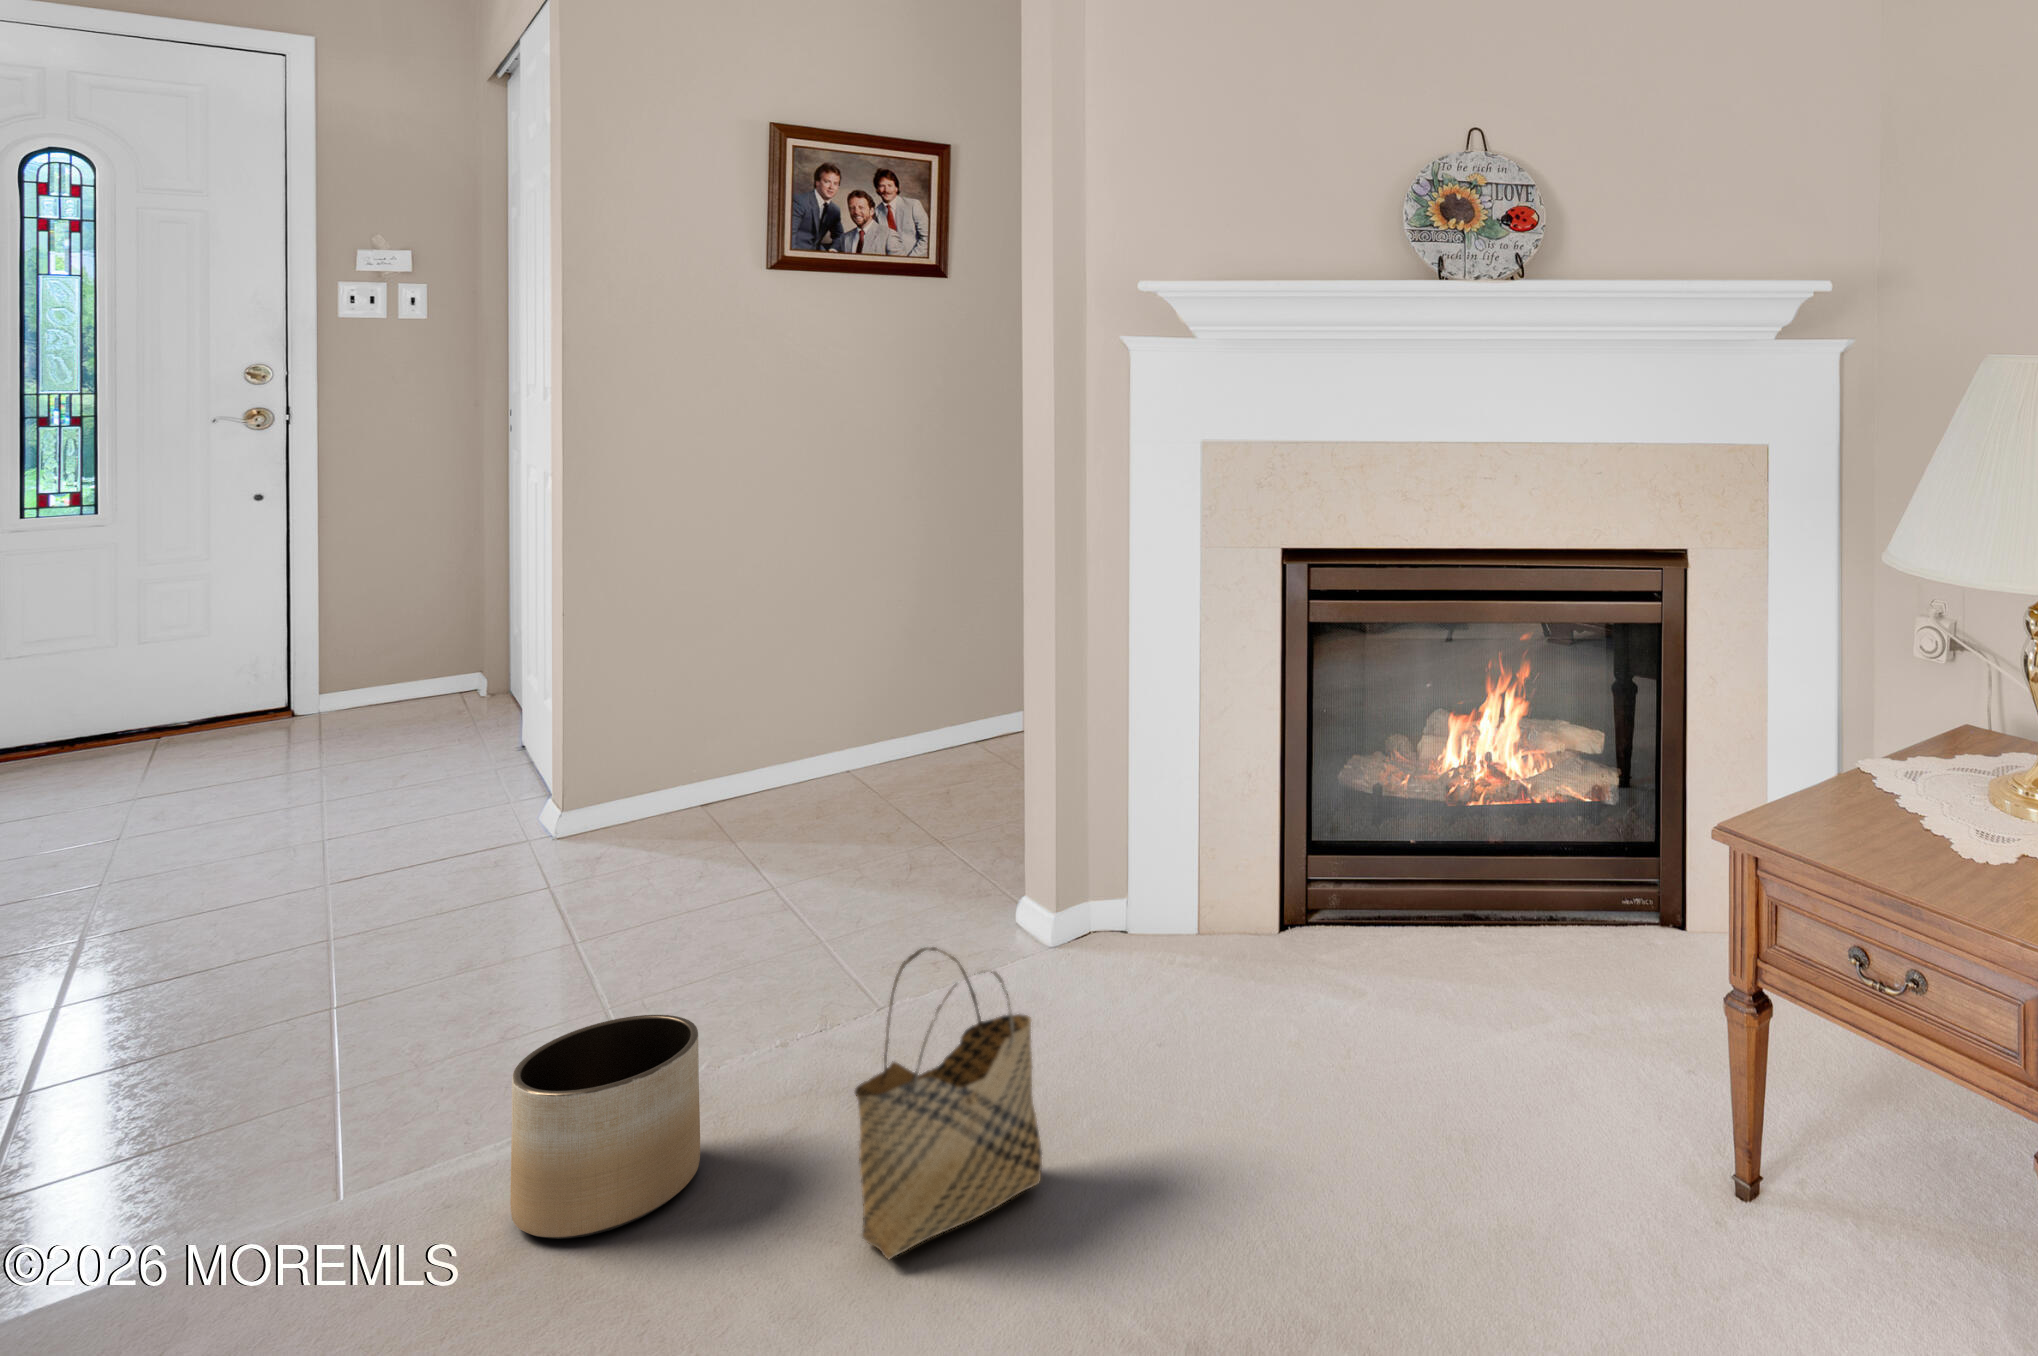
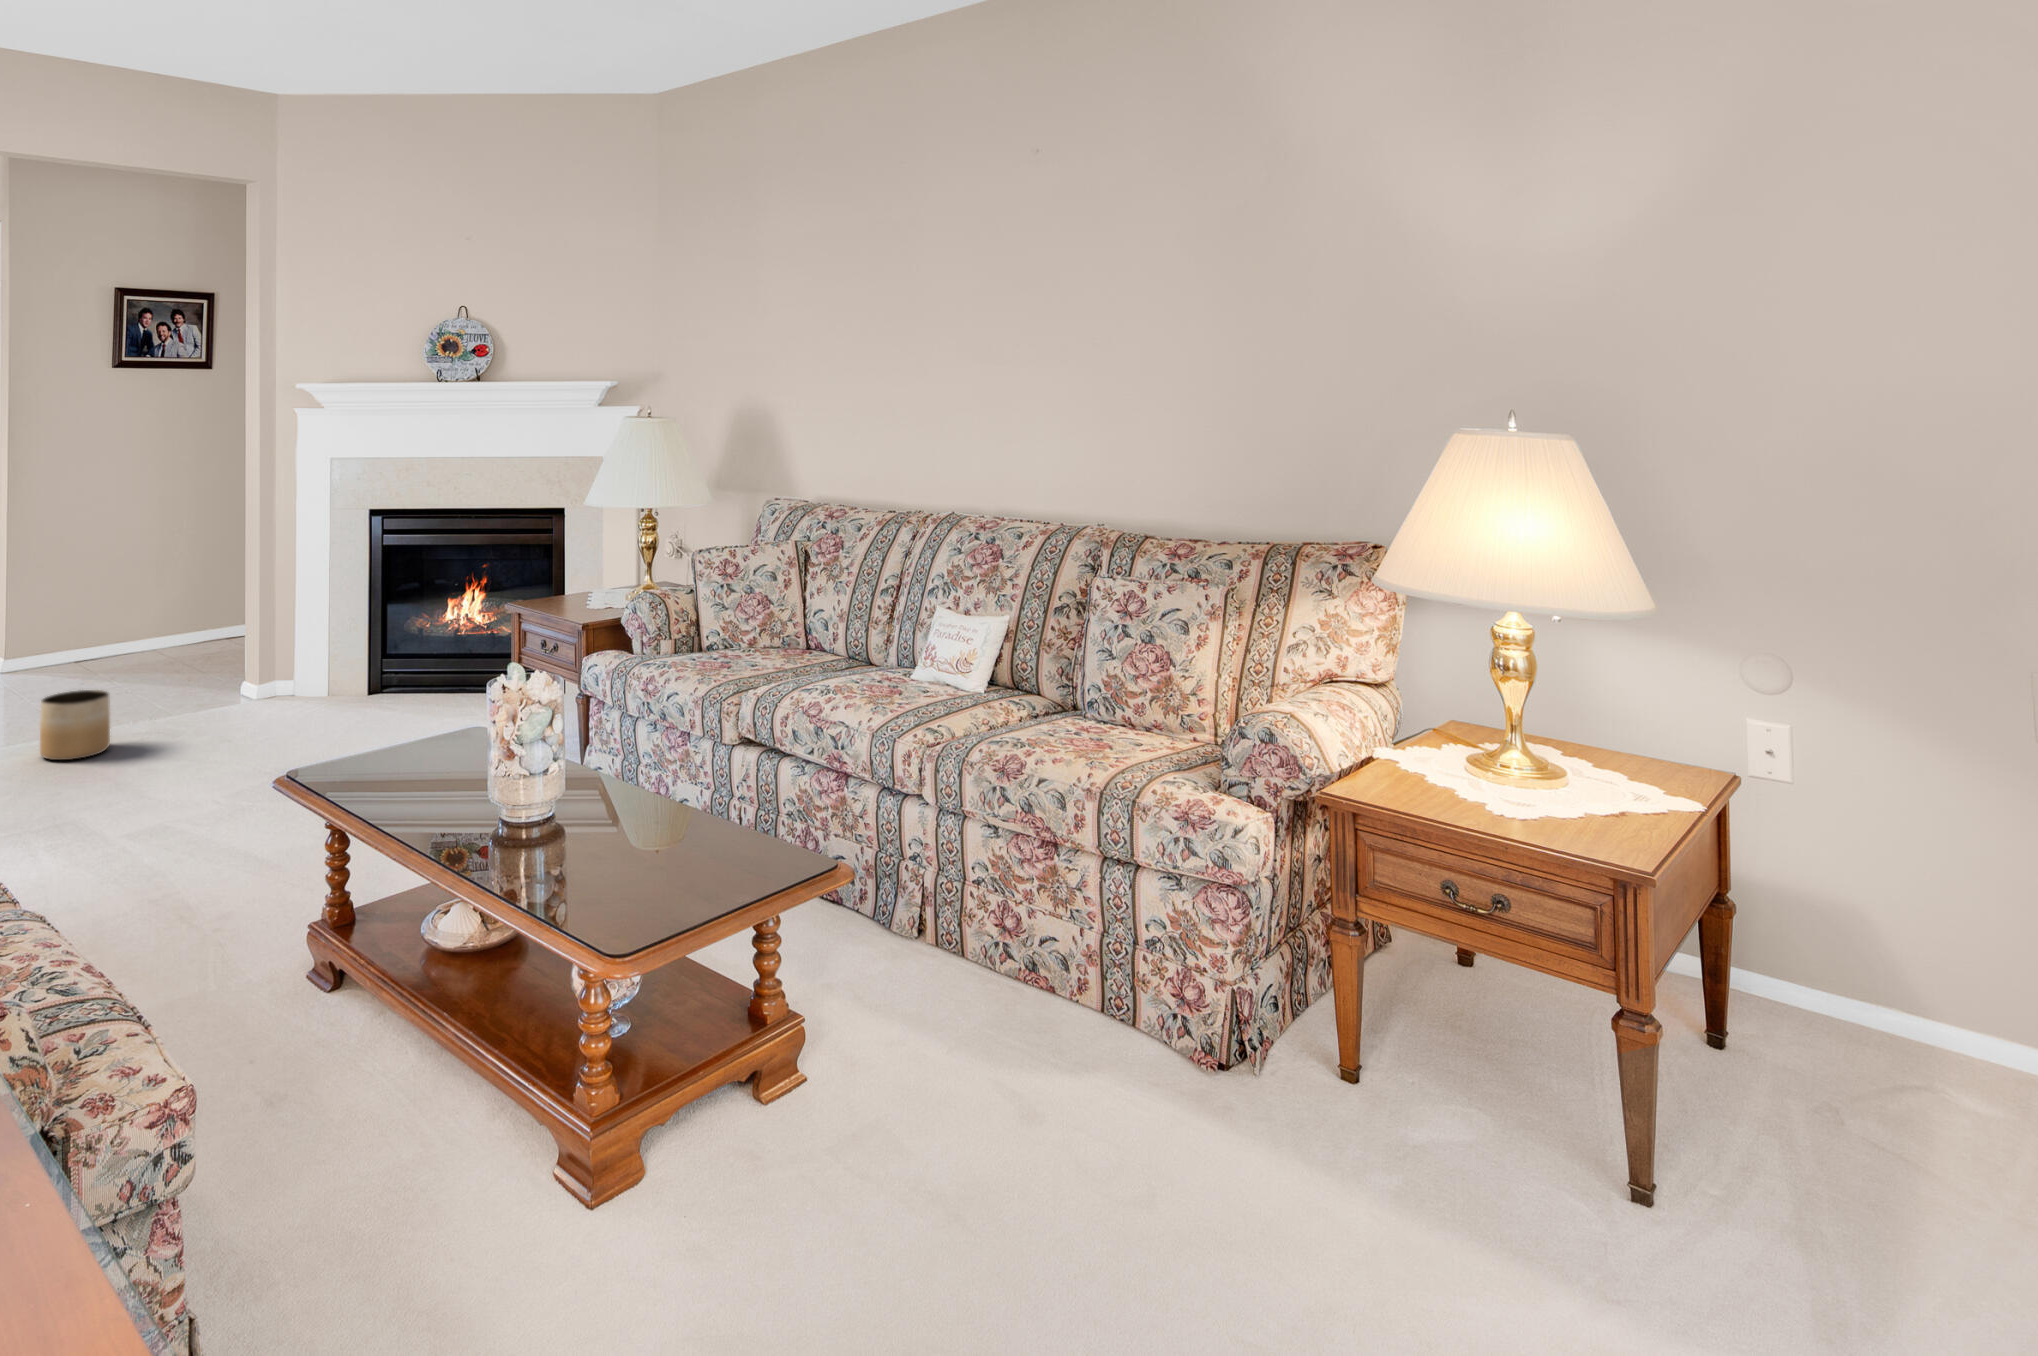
woven basket: present [855,947,1042,1259] -> none [175,655,246,760]

